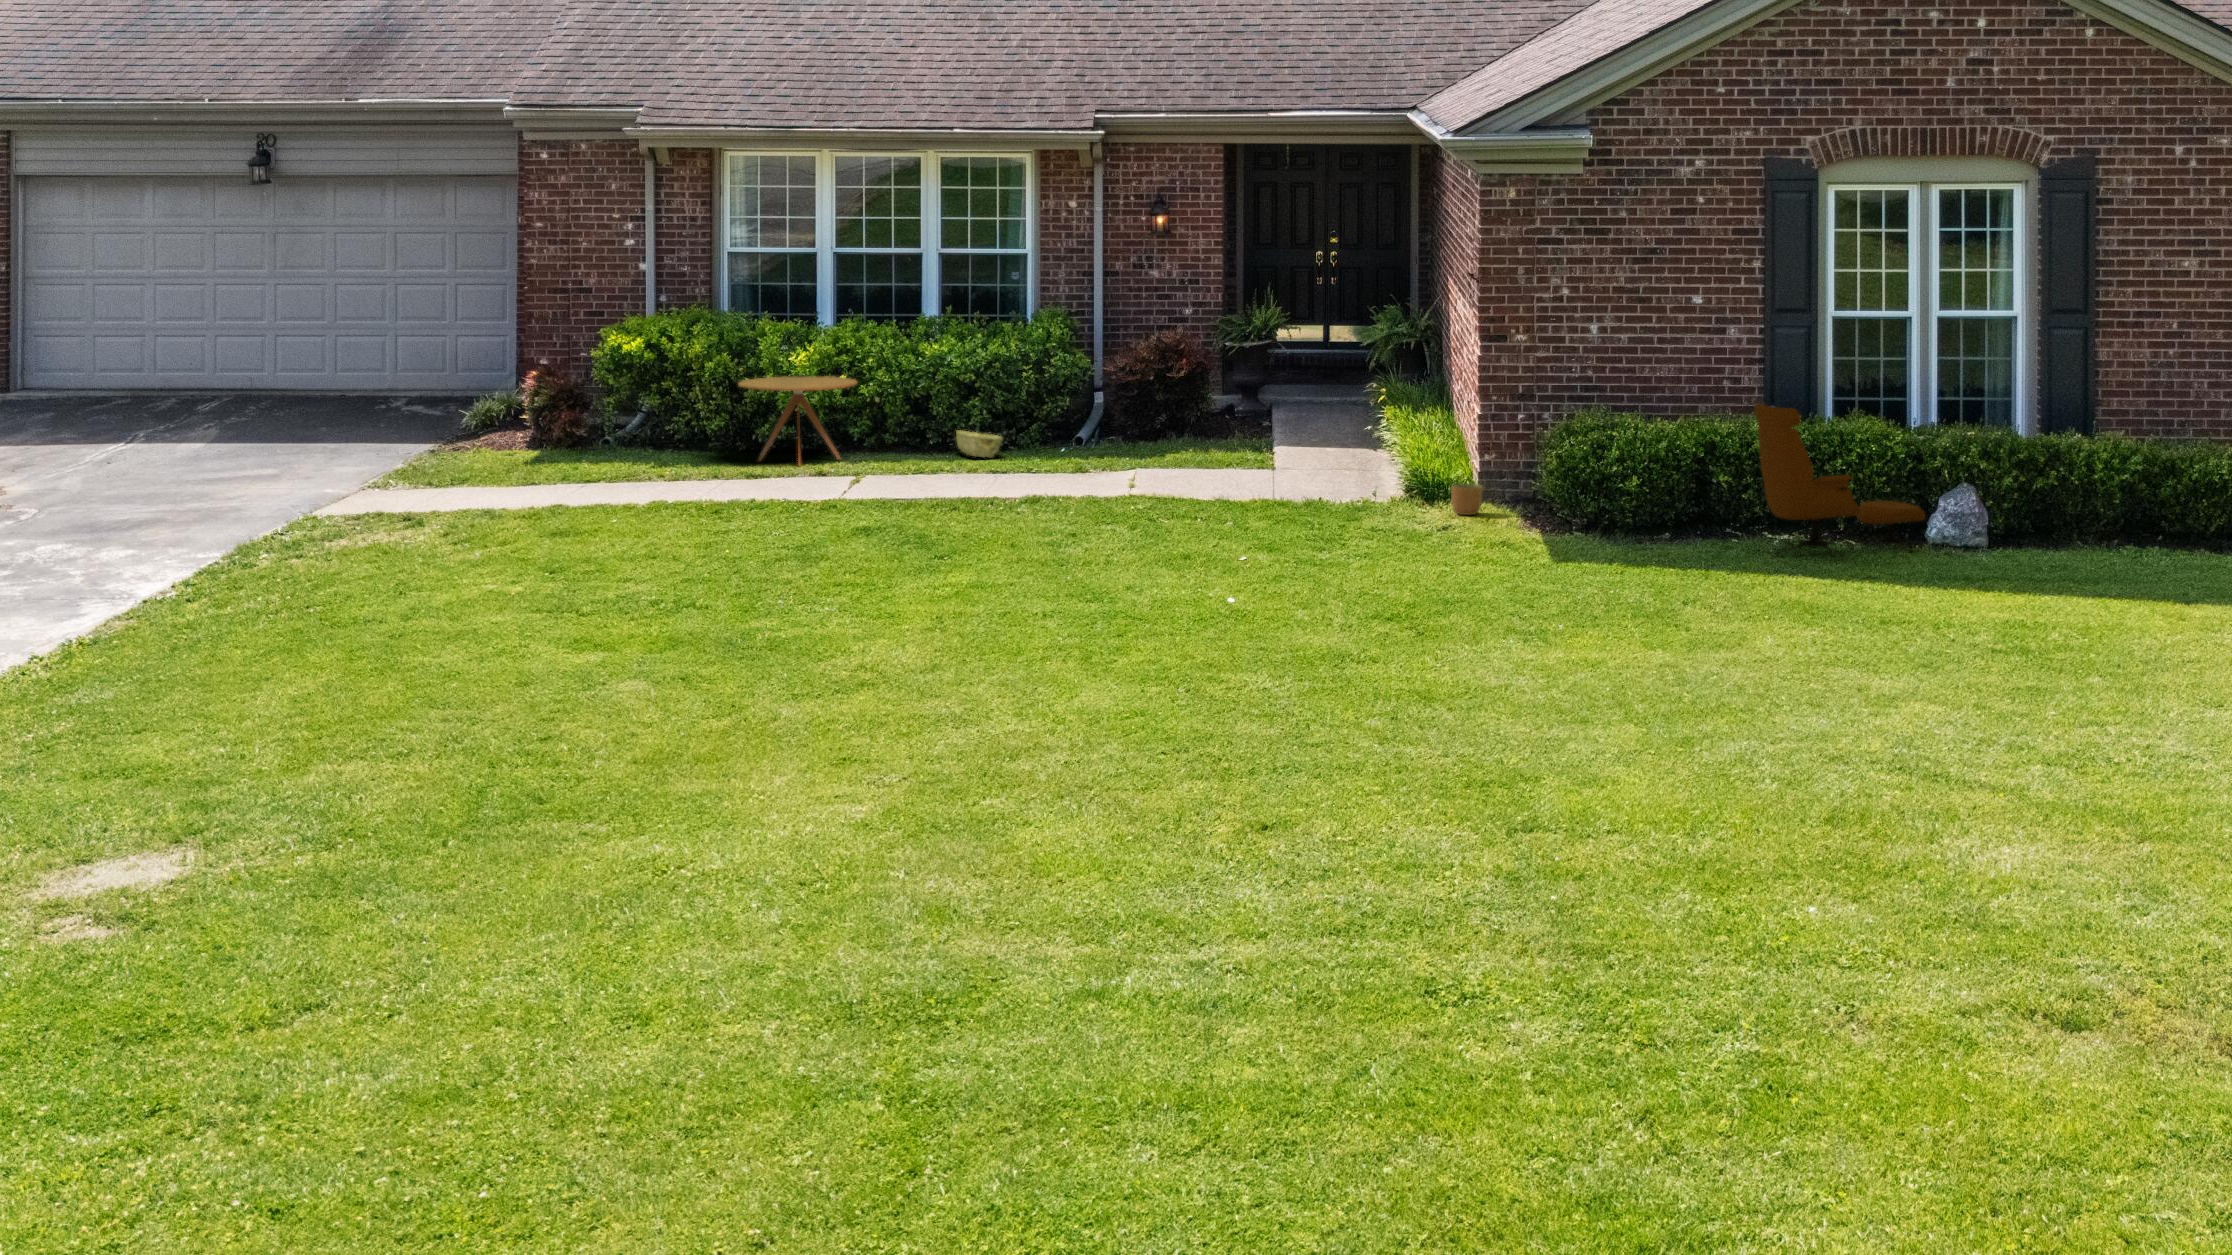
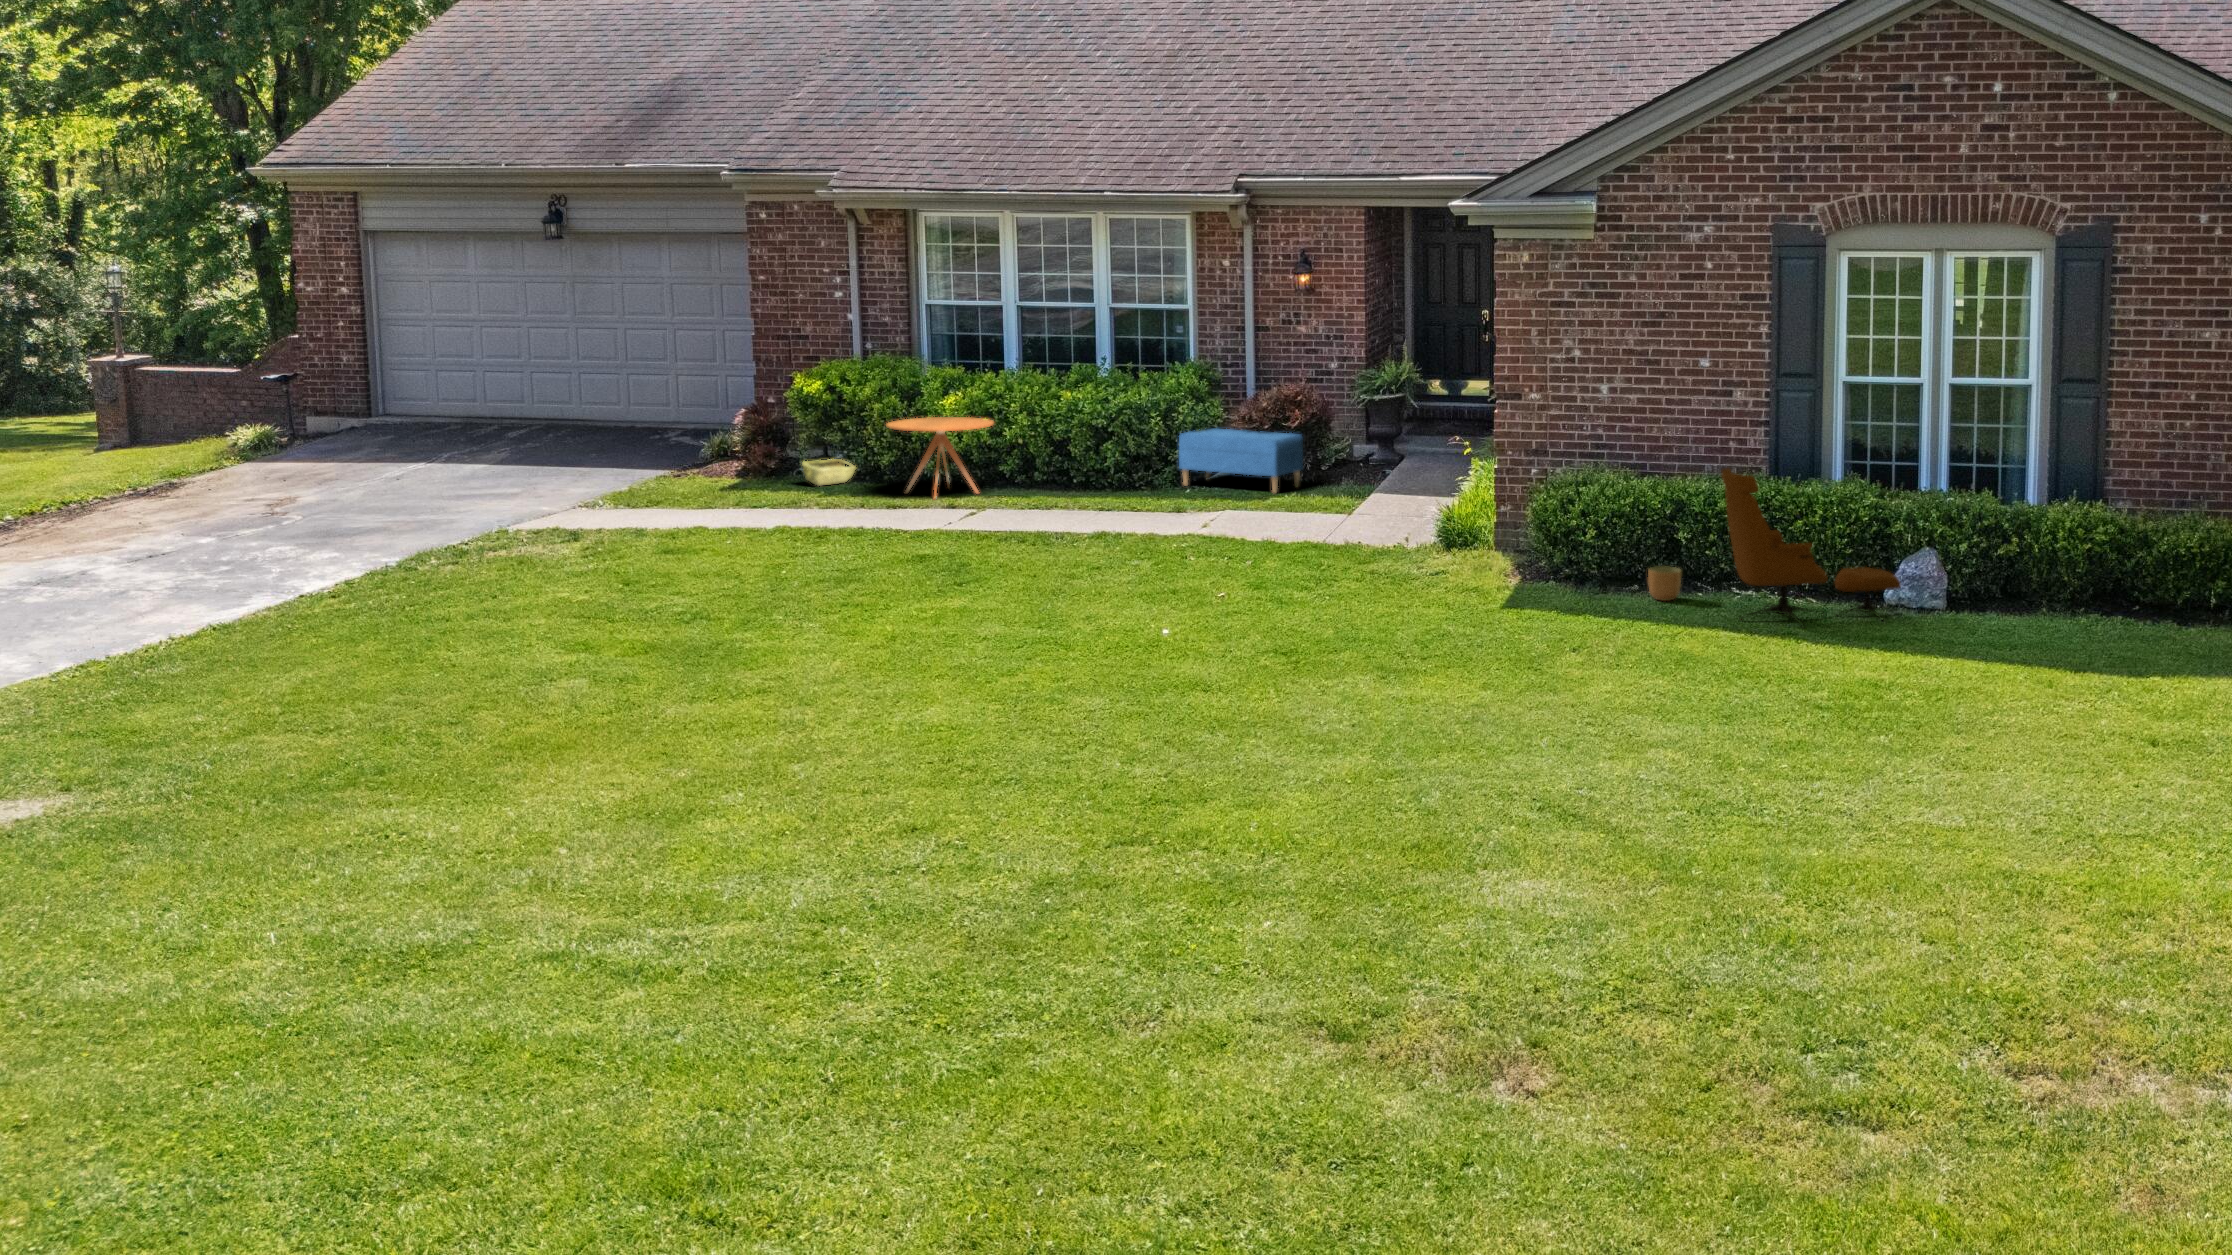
bench: none [1049,384,1185,453] -> present [1179,429,1303,493]
woven basket: present [956,430,1002,458] -> present [802,459,856,485]
planter: present [1451,483,1482,515] -> present [1648,566,1681,601]

